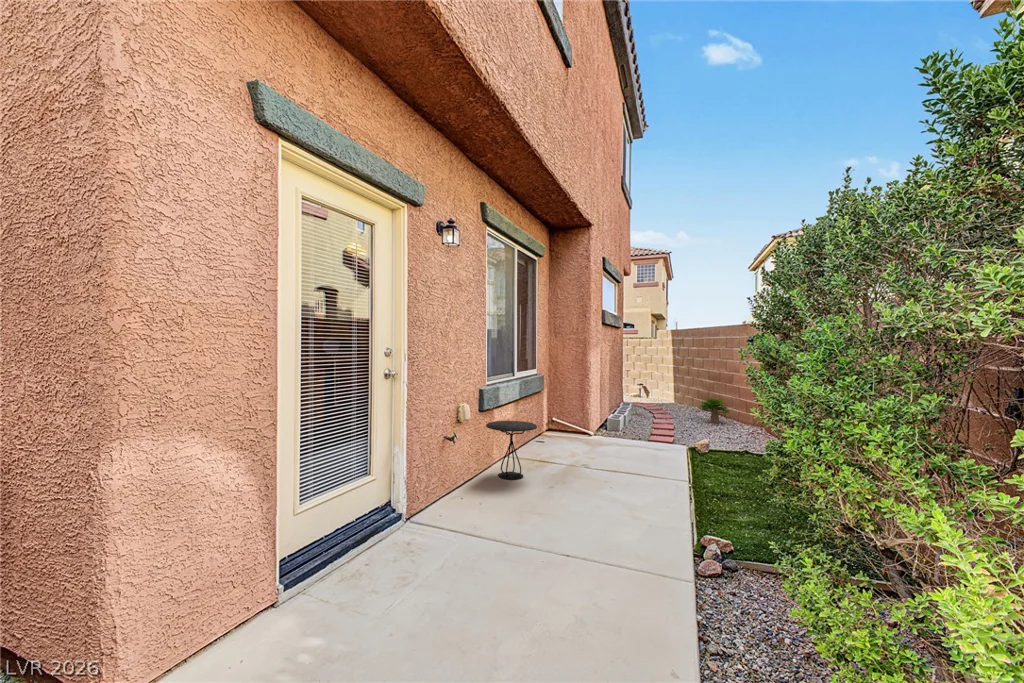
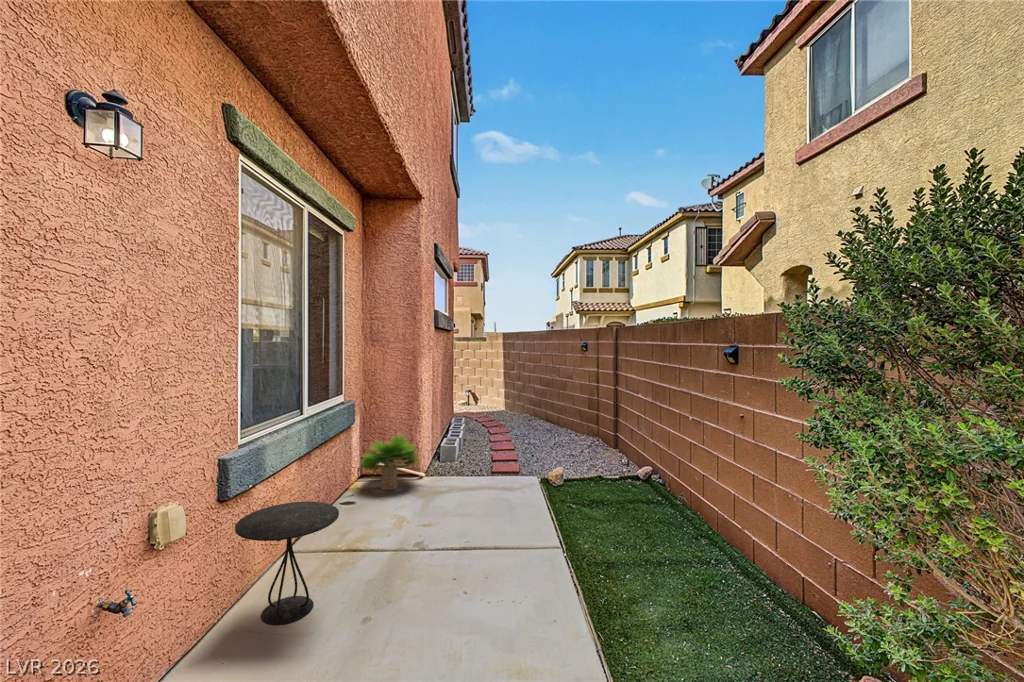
potted plant: present [700,398,730,423] -> present [359,436,418,490]

